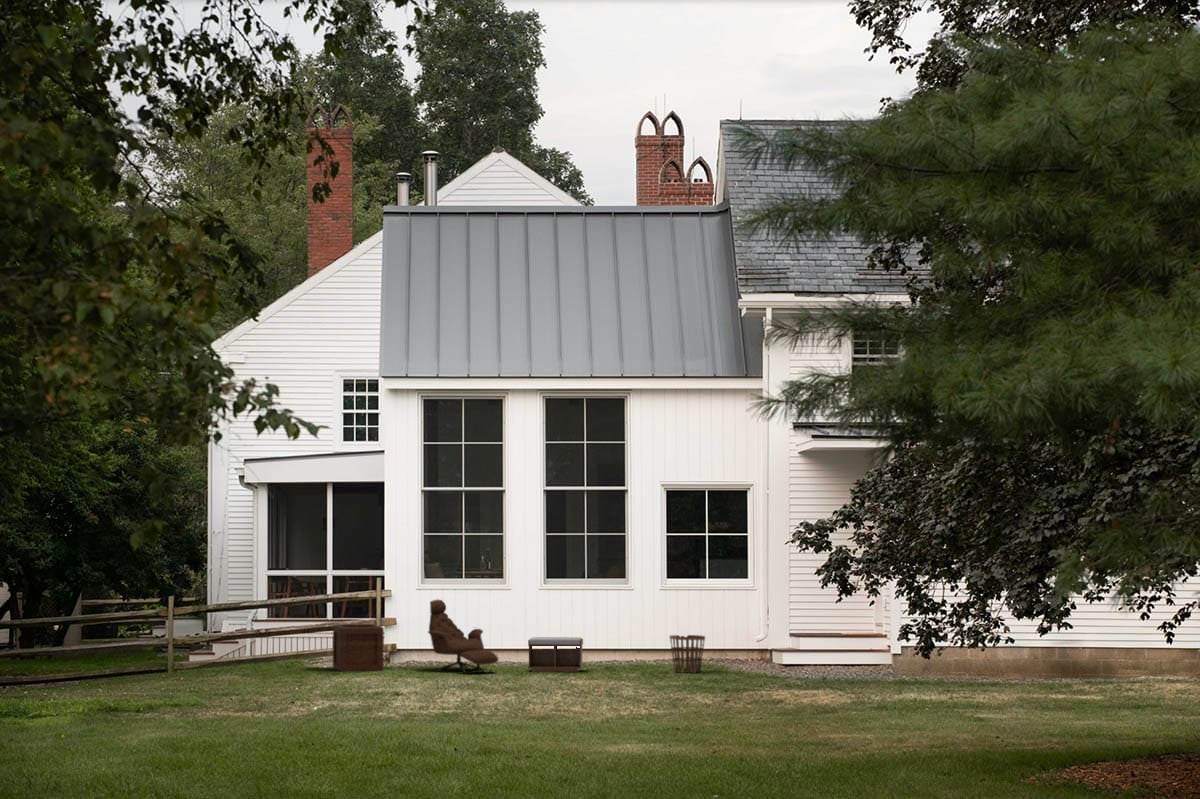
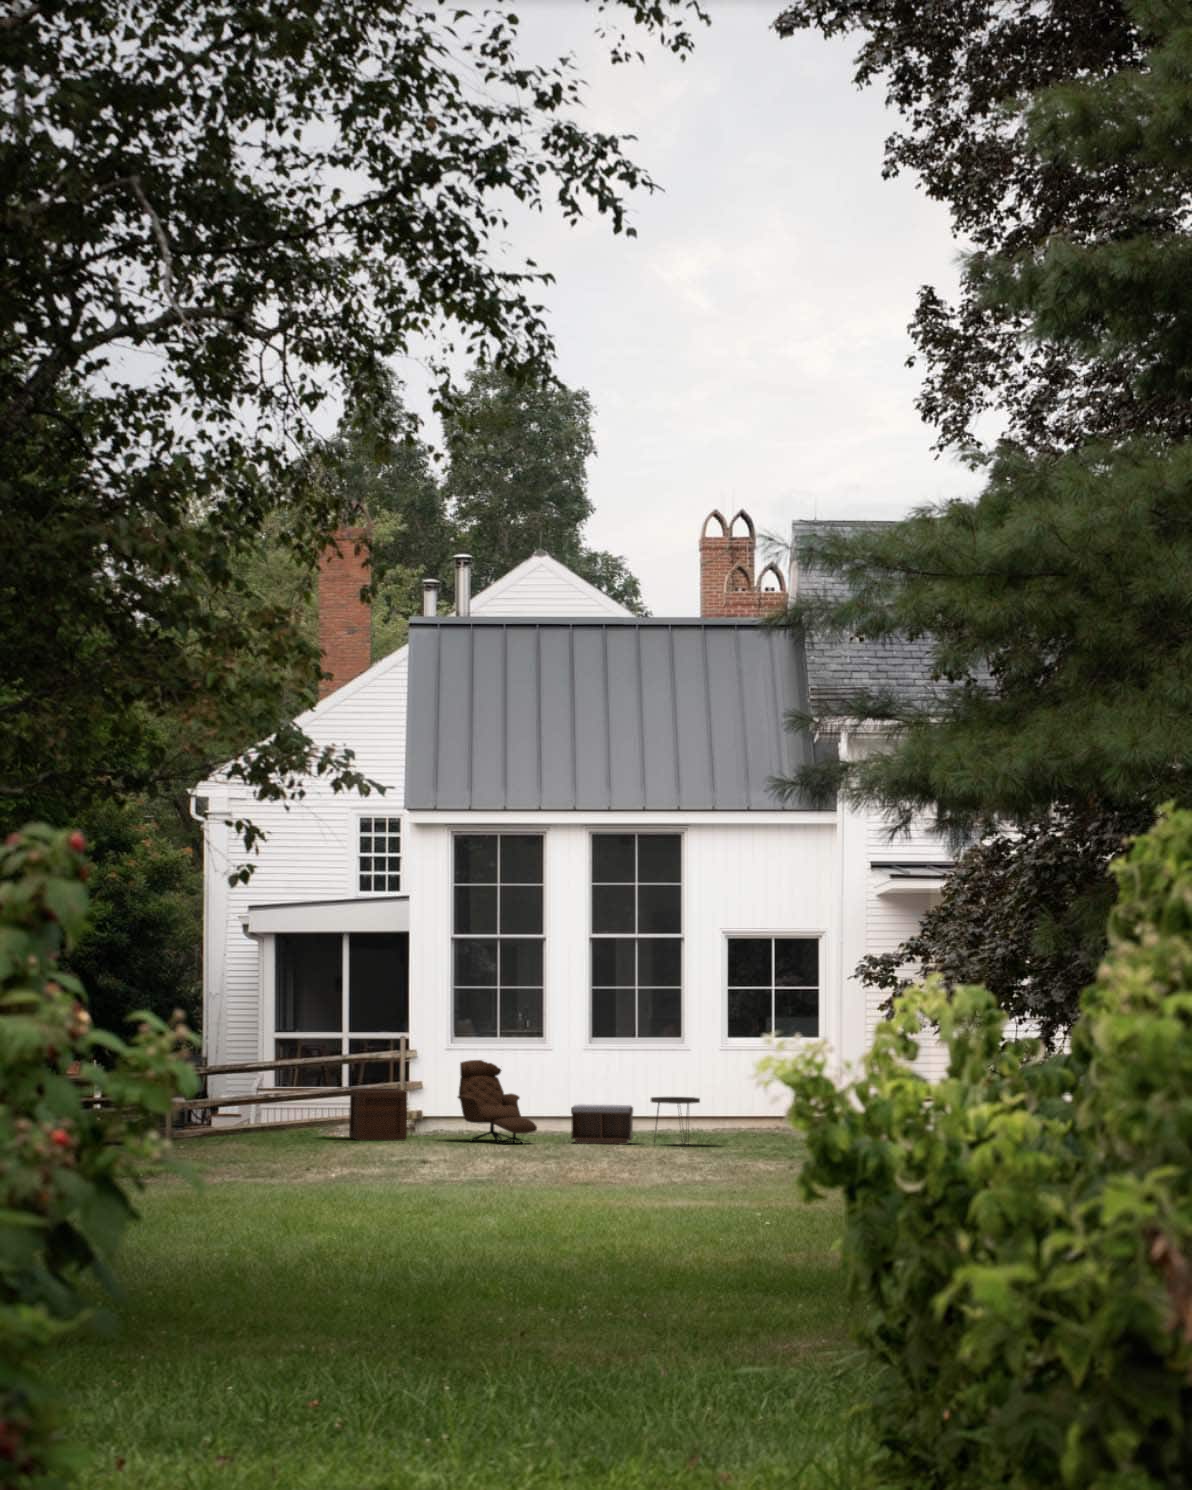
side table: none [598,630,642,674] -> present [650,1097,700,1143]
basket: present [670,635,705,673] -> none [732,1104,773,1147]

